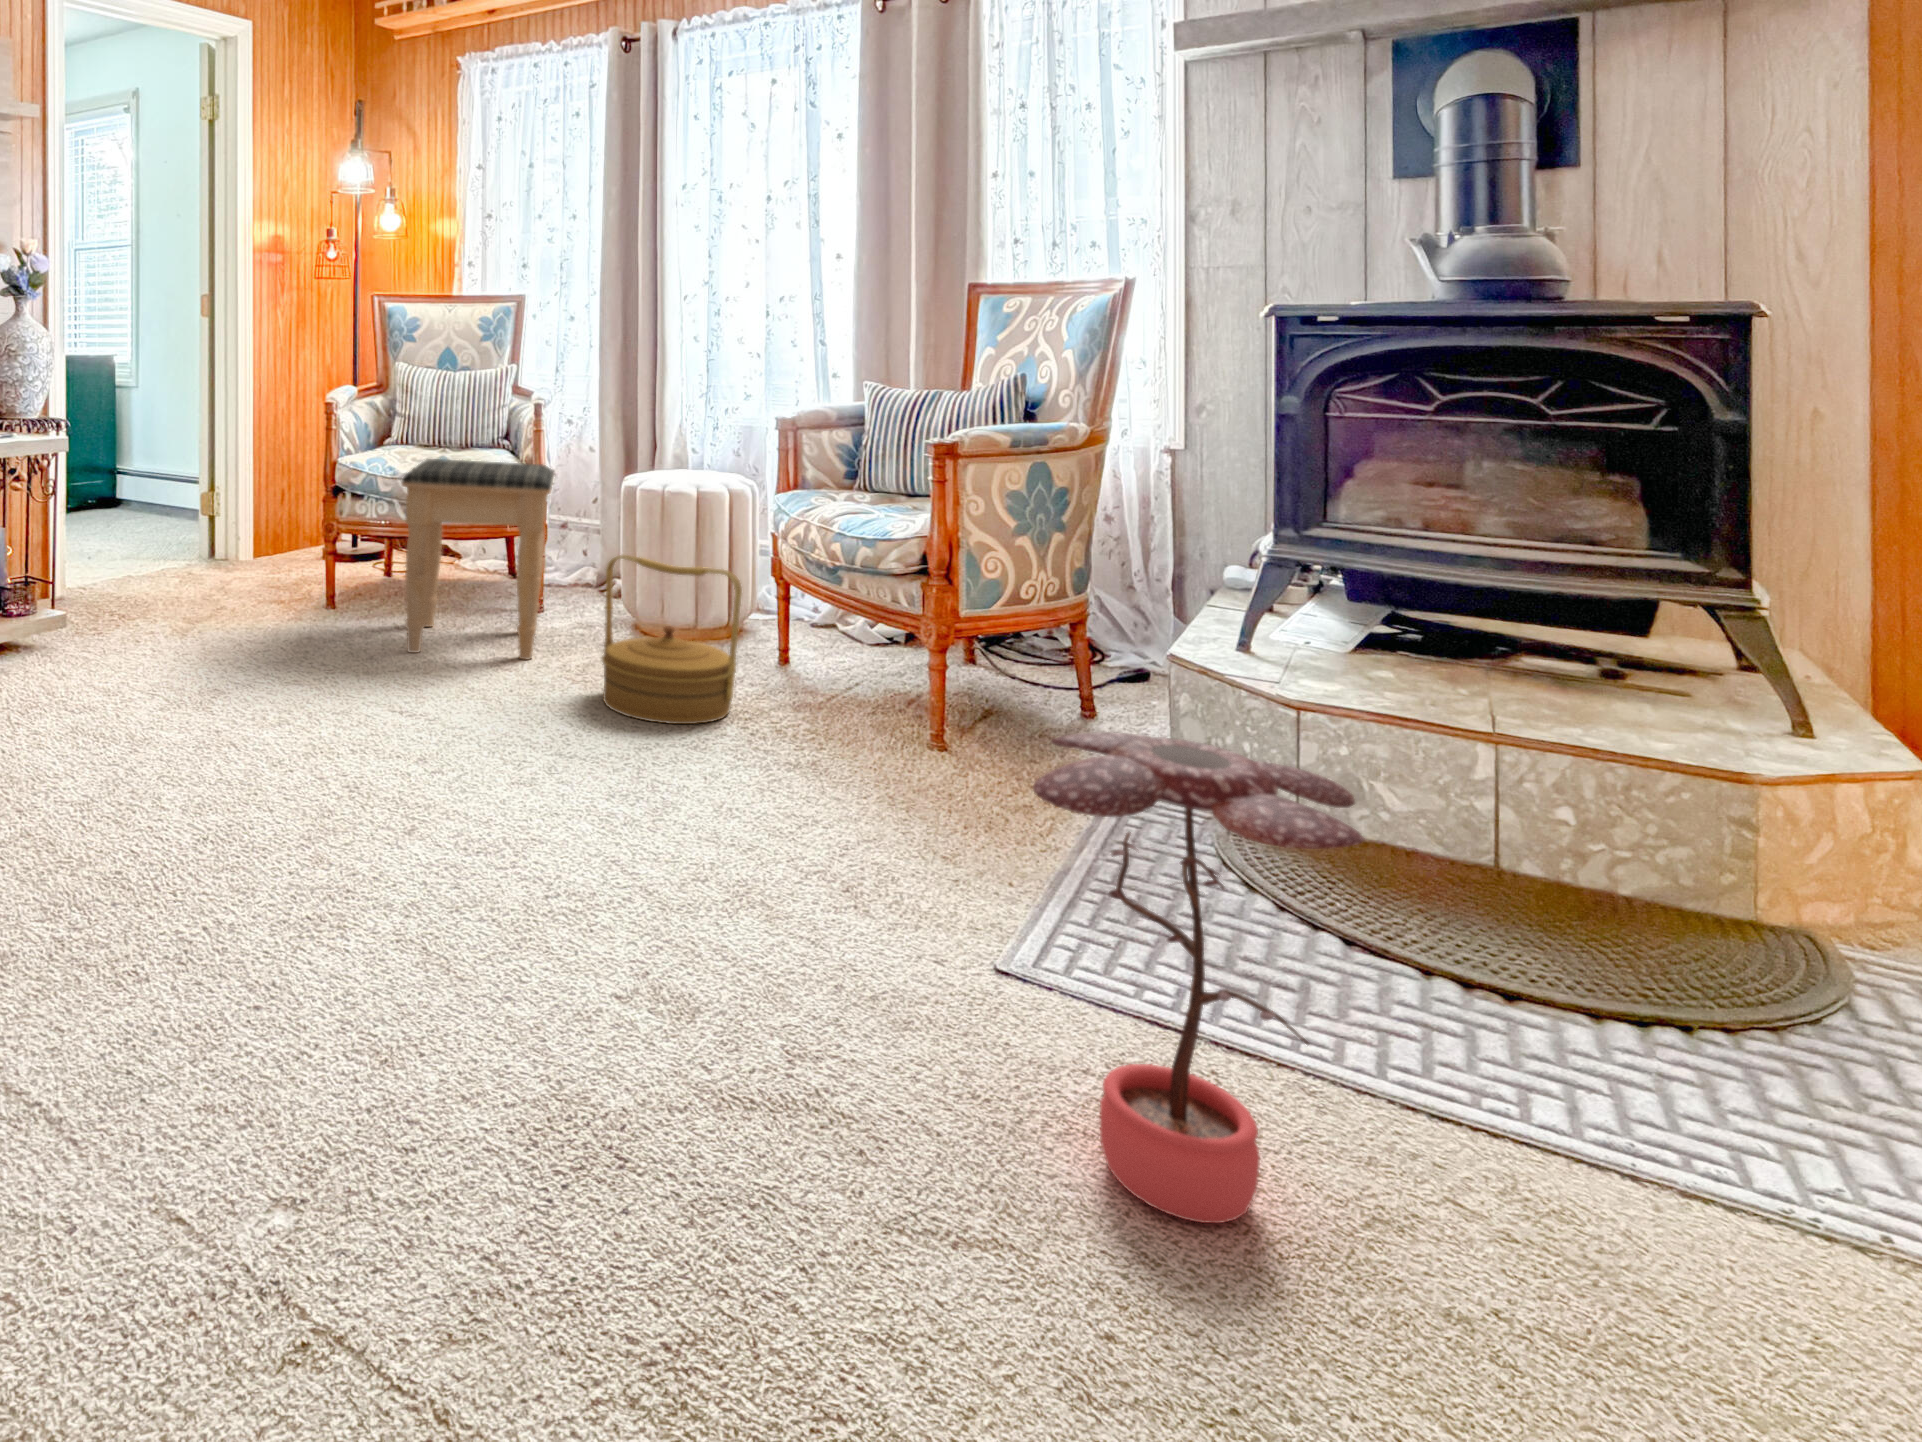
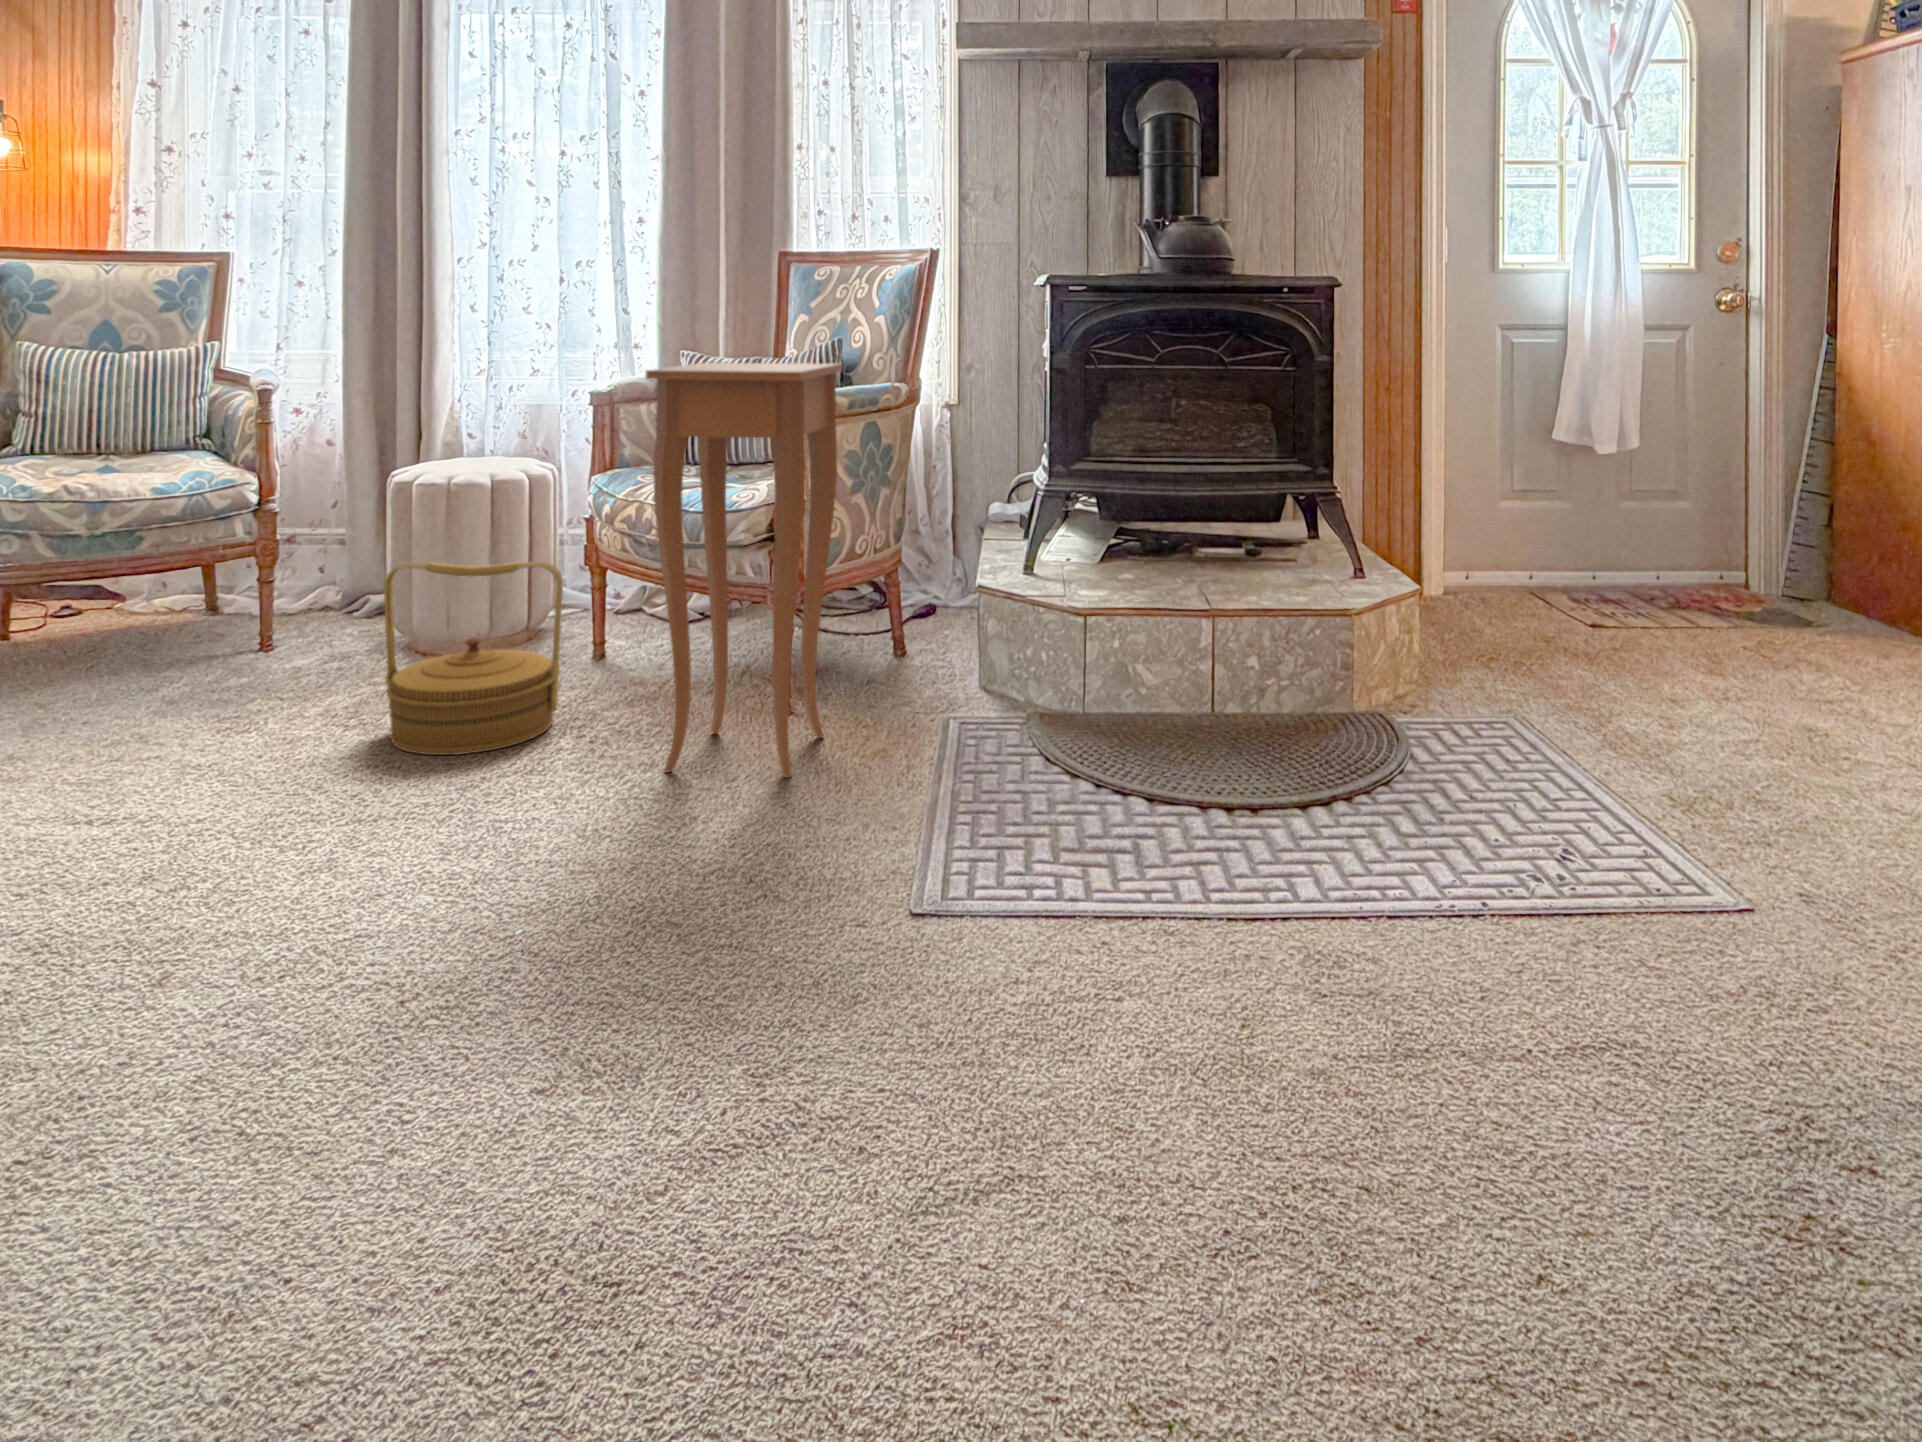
side table: none [804,407,1003,811] -> present [645,363,843,778]
footstool: present [402,459,554,660] -> none [51,464,291,742]
potted plant: present [1033,732,1364,1223] -> none [992,657,1266,1088]

